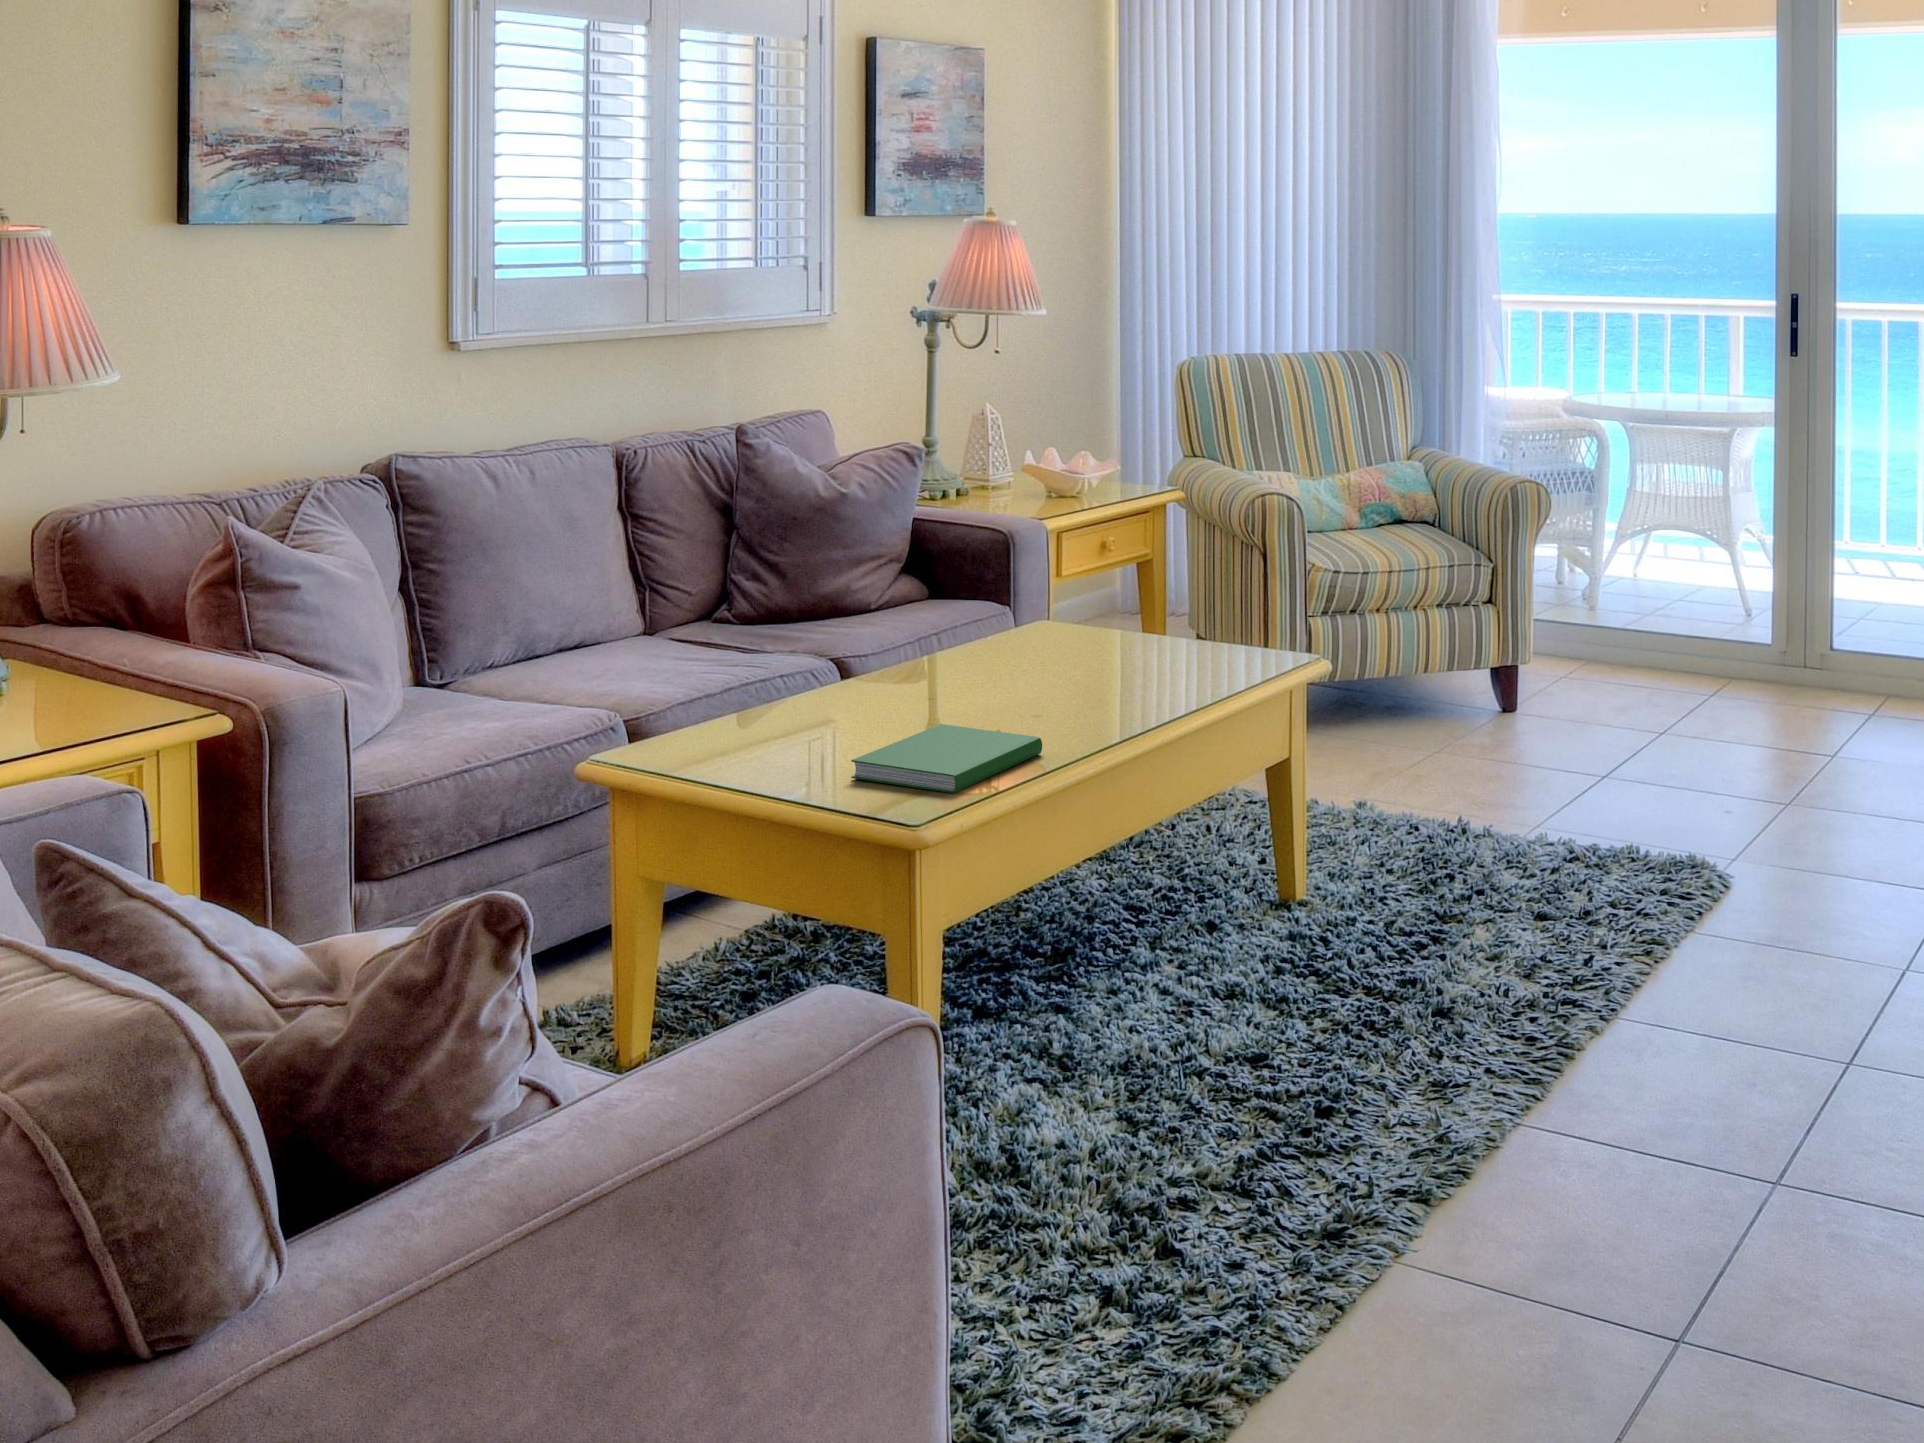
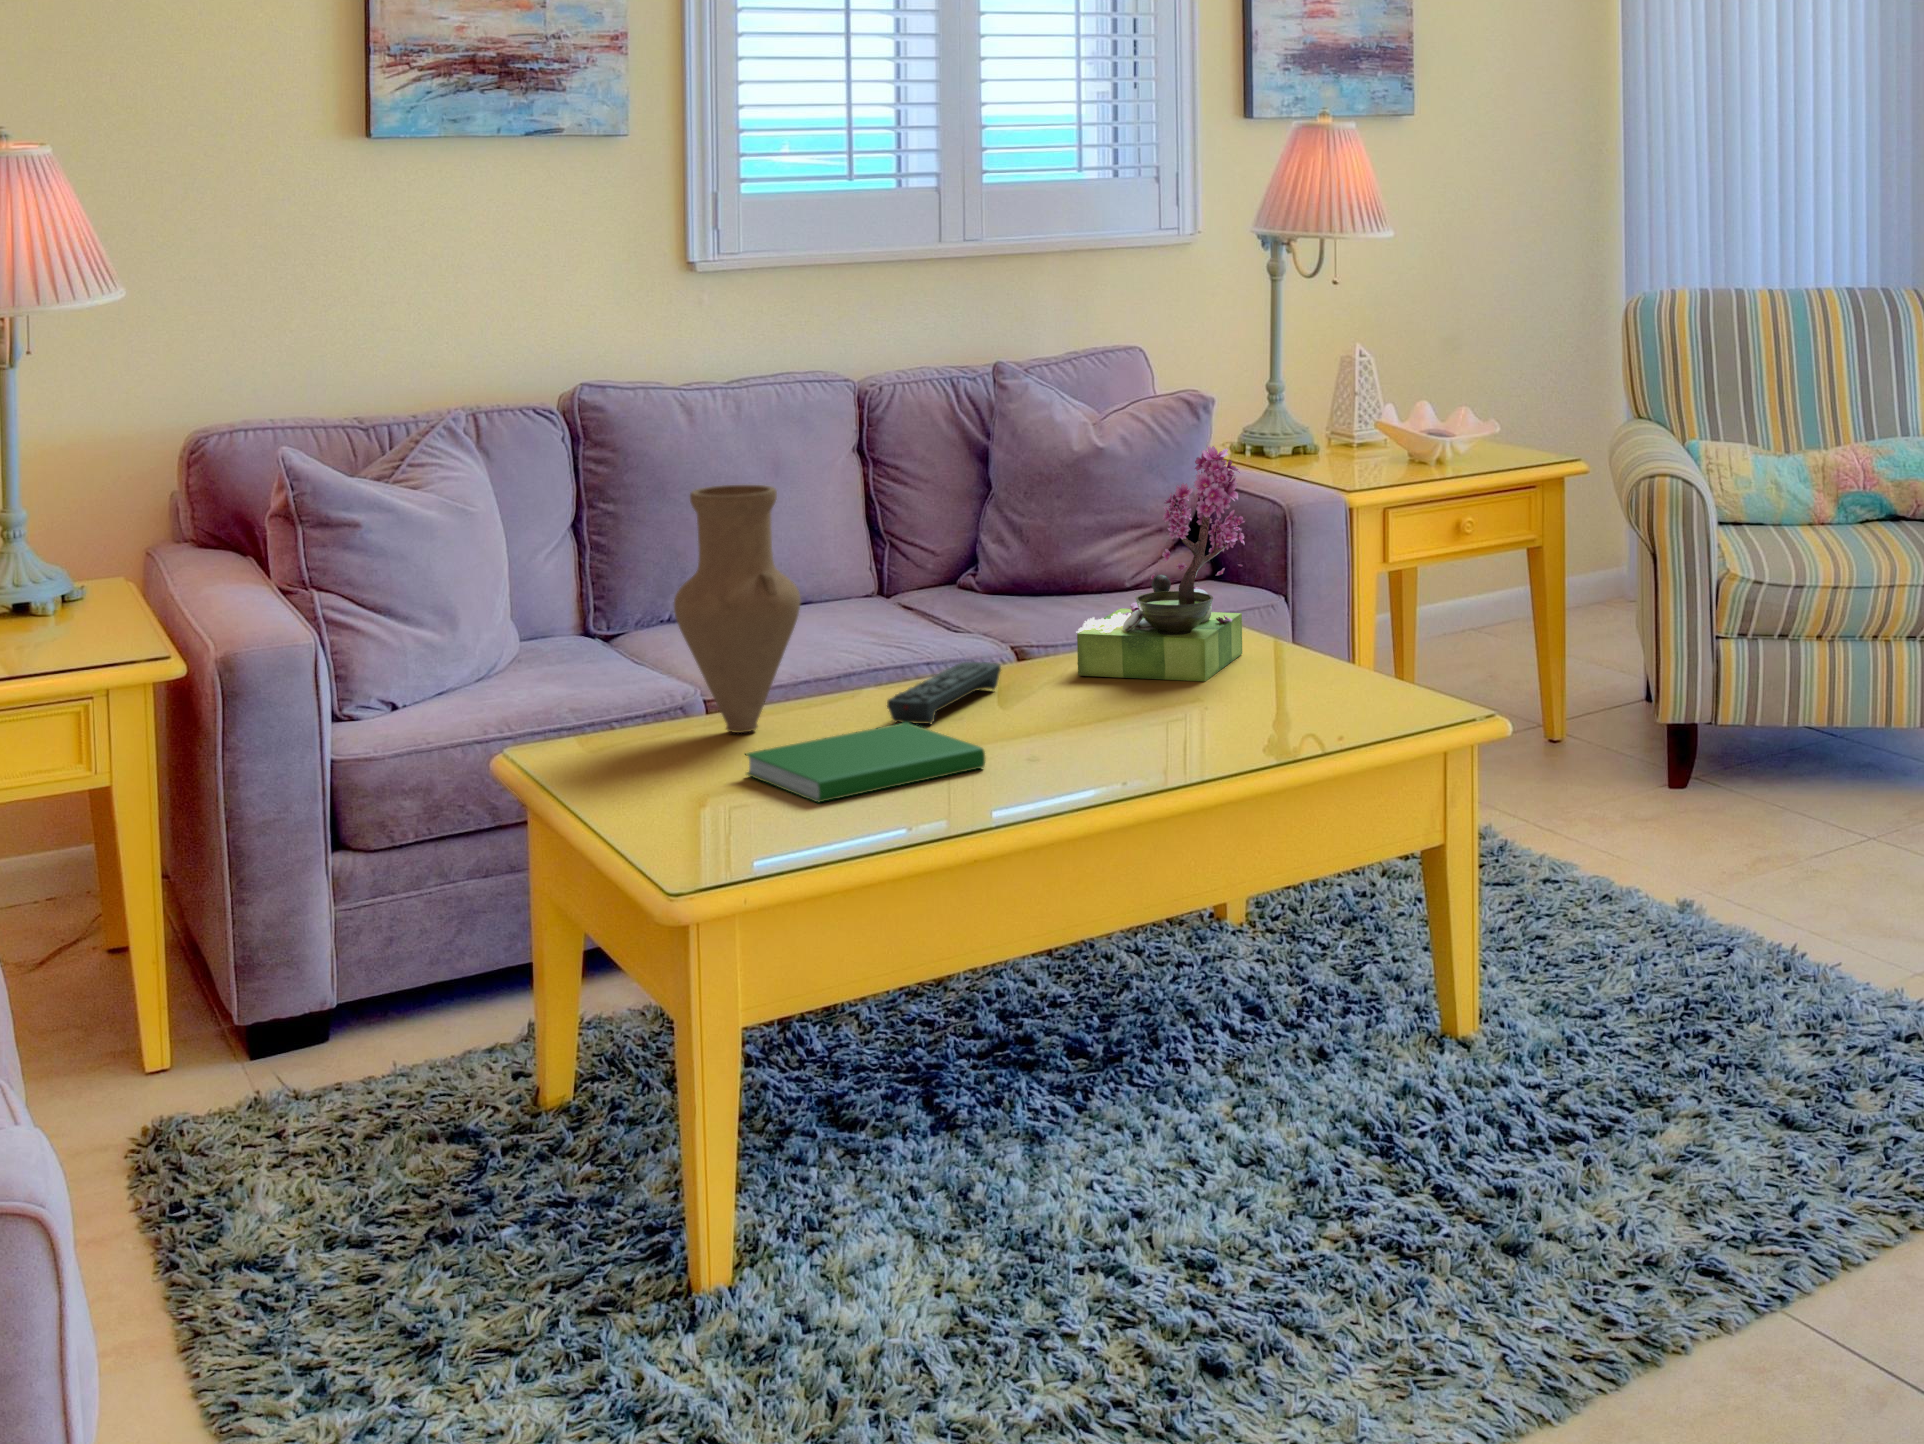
flower arrangement: none [977,483,1109,678] -> present [1076,446,1245,681]
vase: none [723,533,832,747] -> present [674,485,801,733]
remote control: none [897,672,940,727] -> present [887,662,1001,724]

